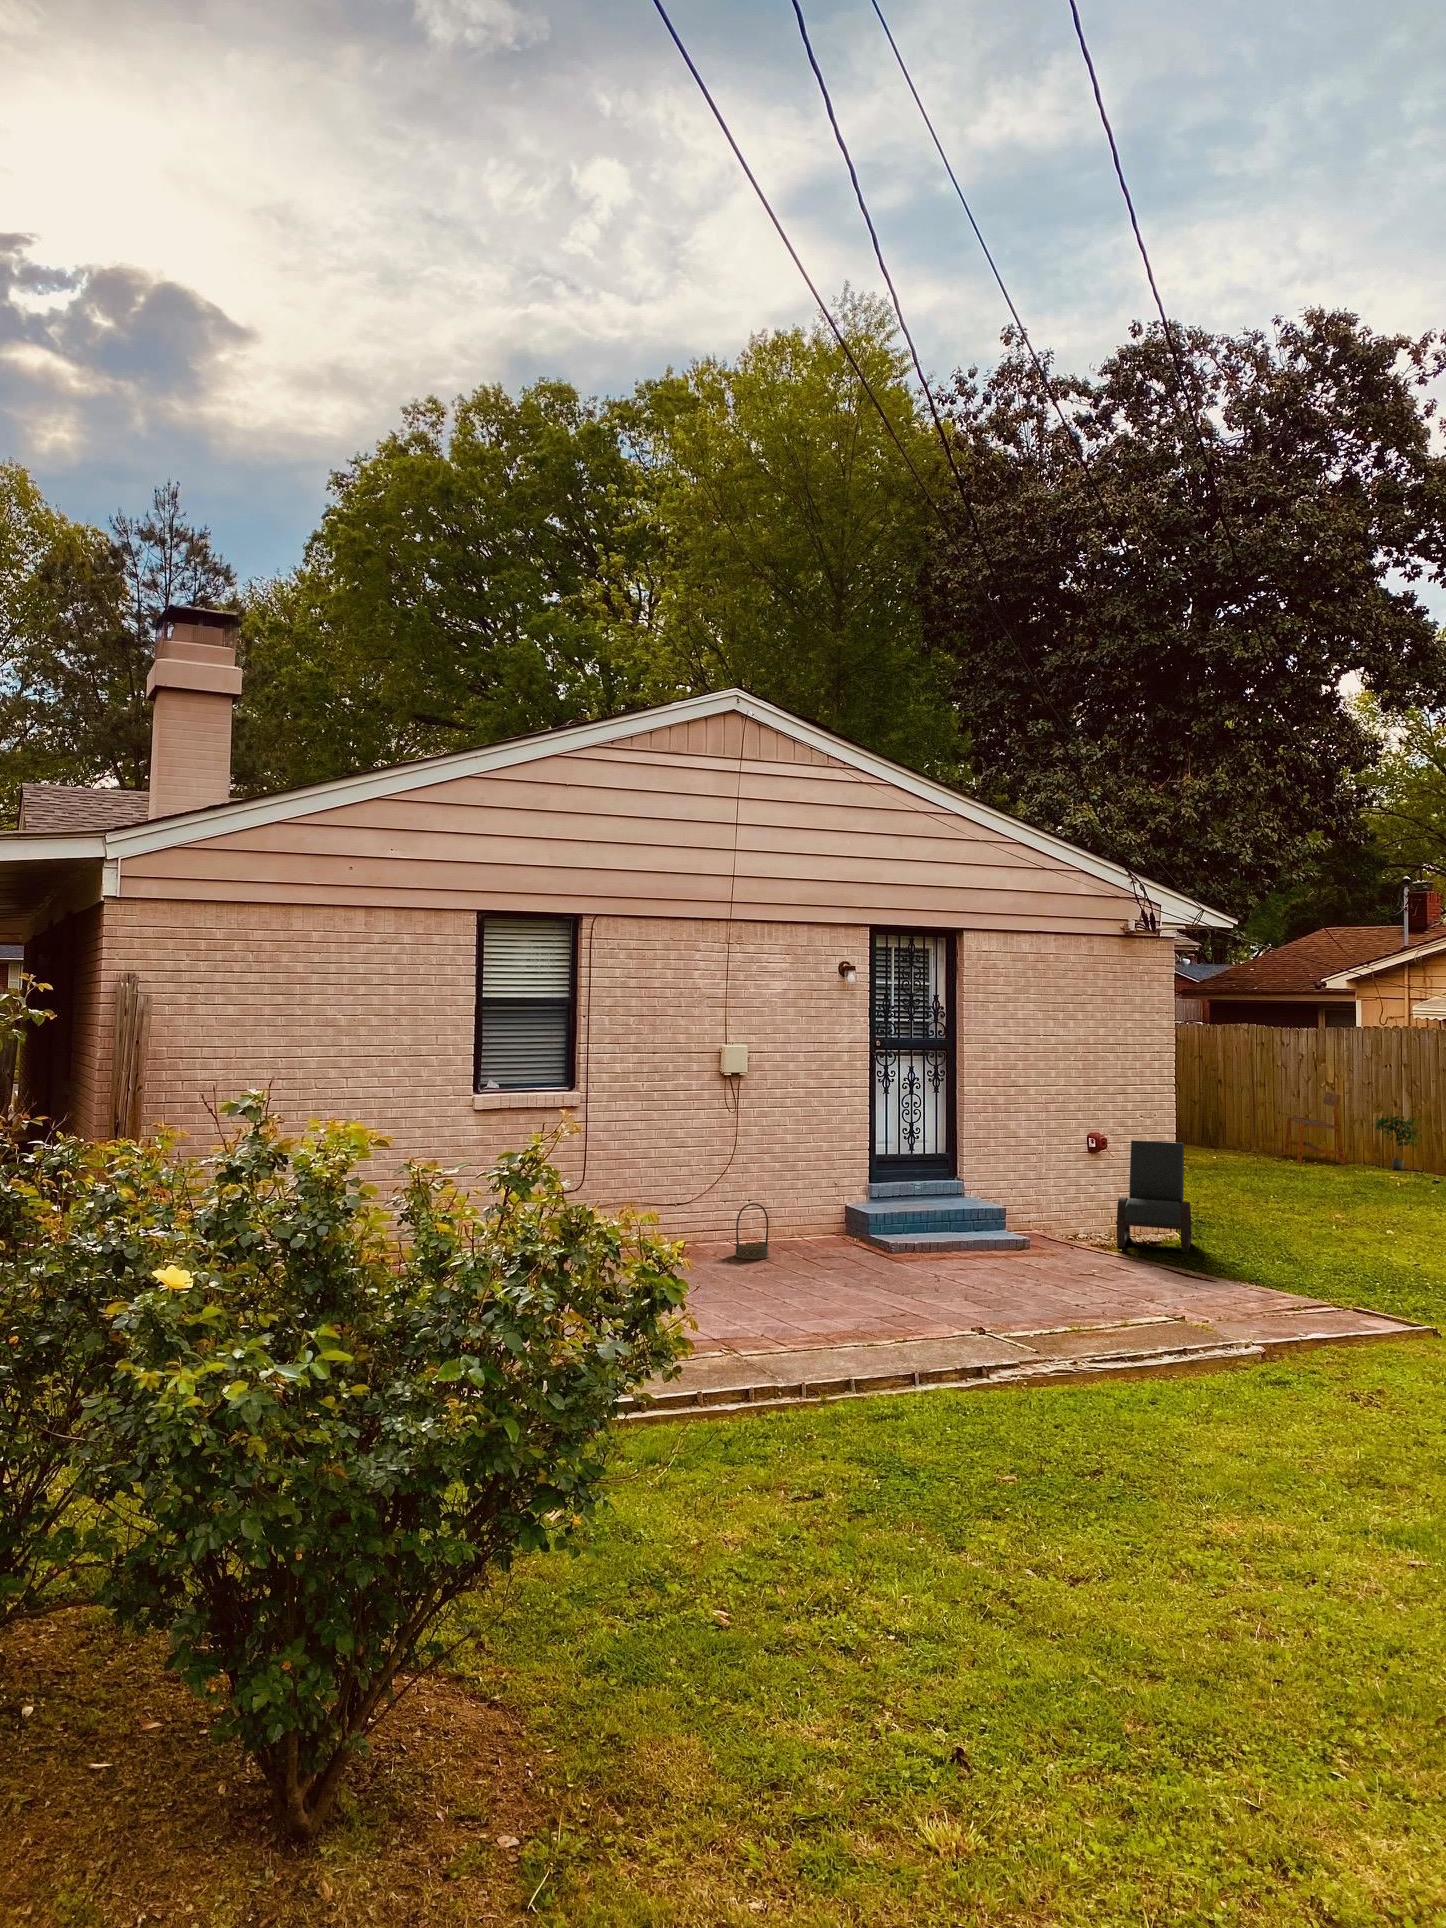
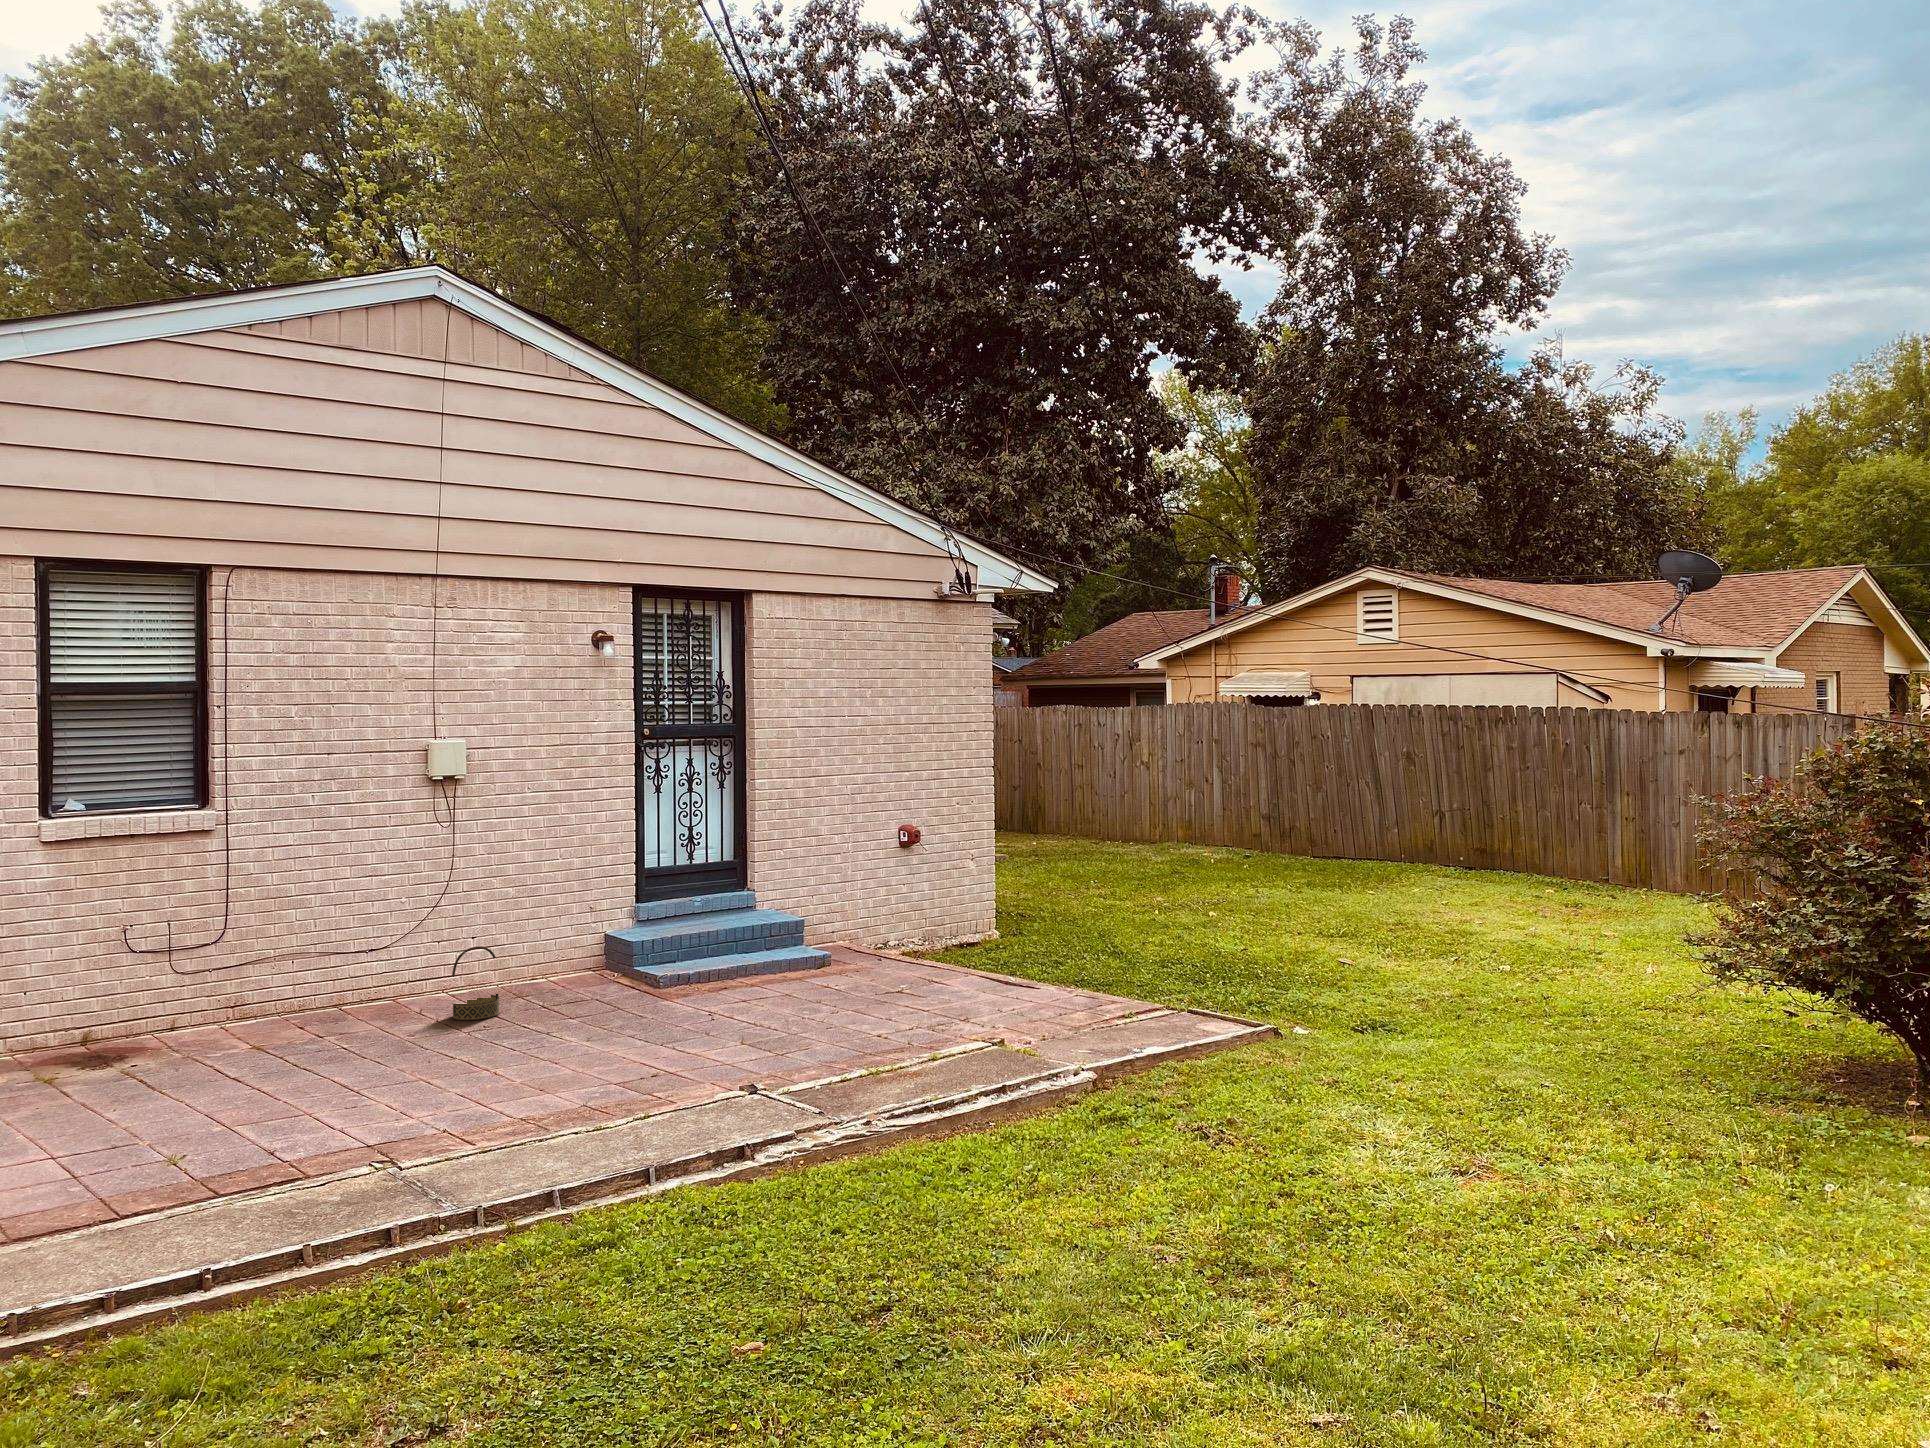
bench: present [1284,1092,1345,1165] -> none [1105,767,1160,840]
potted plant: present [1371,1116,1421,1170] -> none [1183,788,1227,840]
lounge chair: present [1116,1140,1192,1253] -> none [934,829,1016,951]

